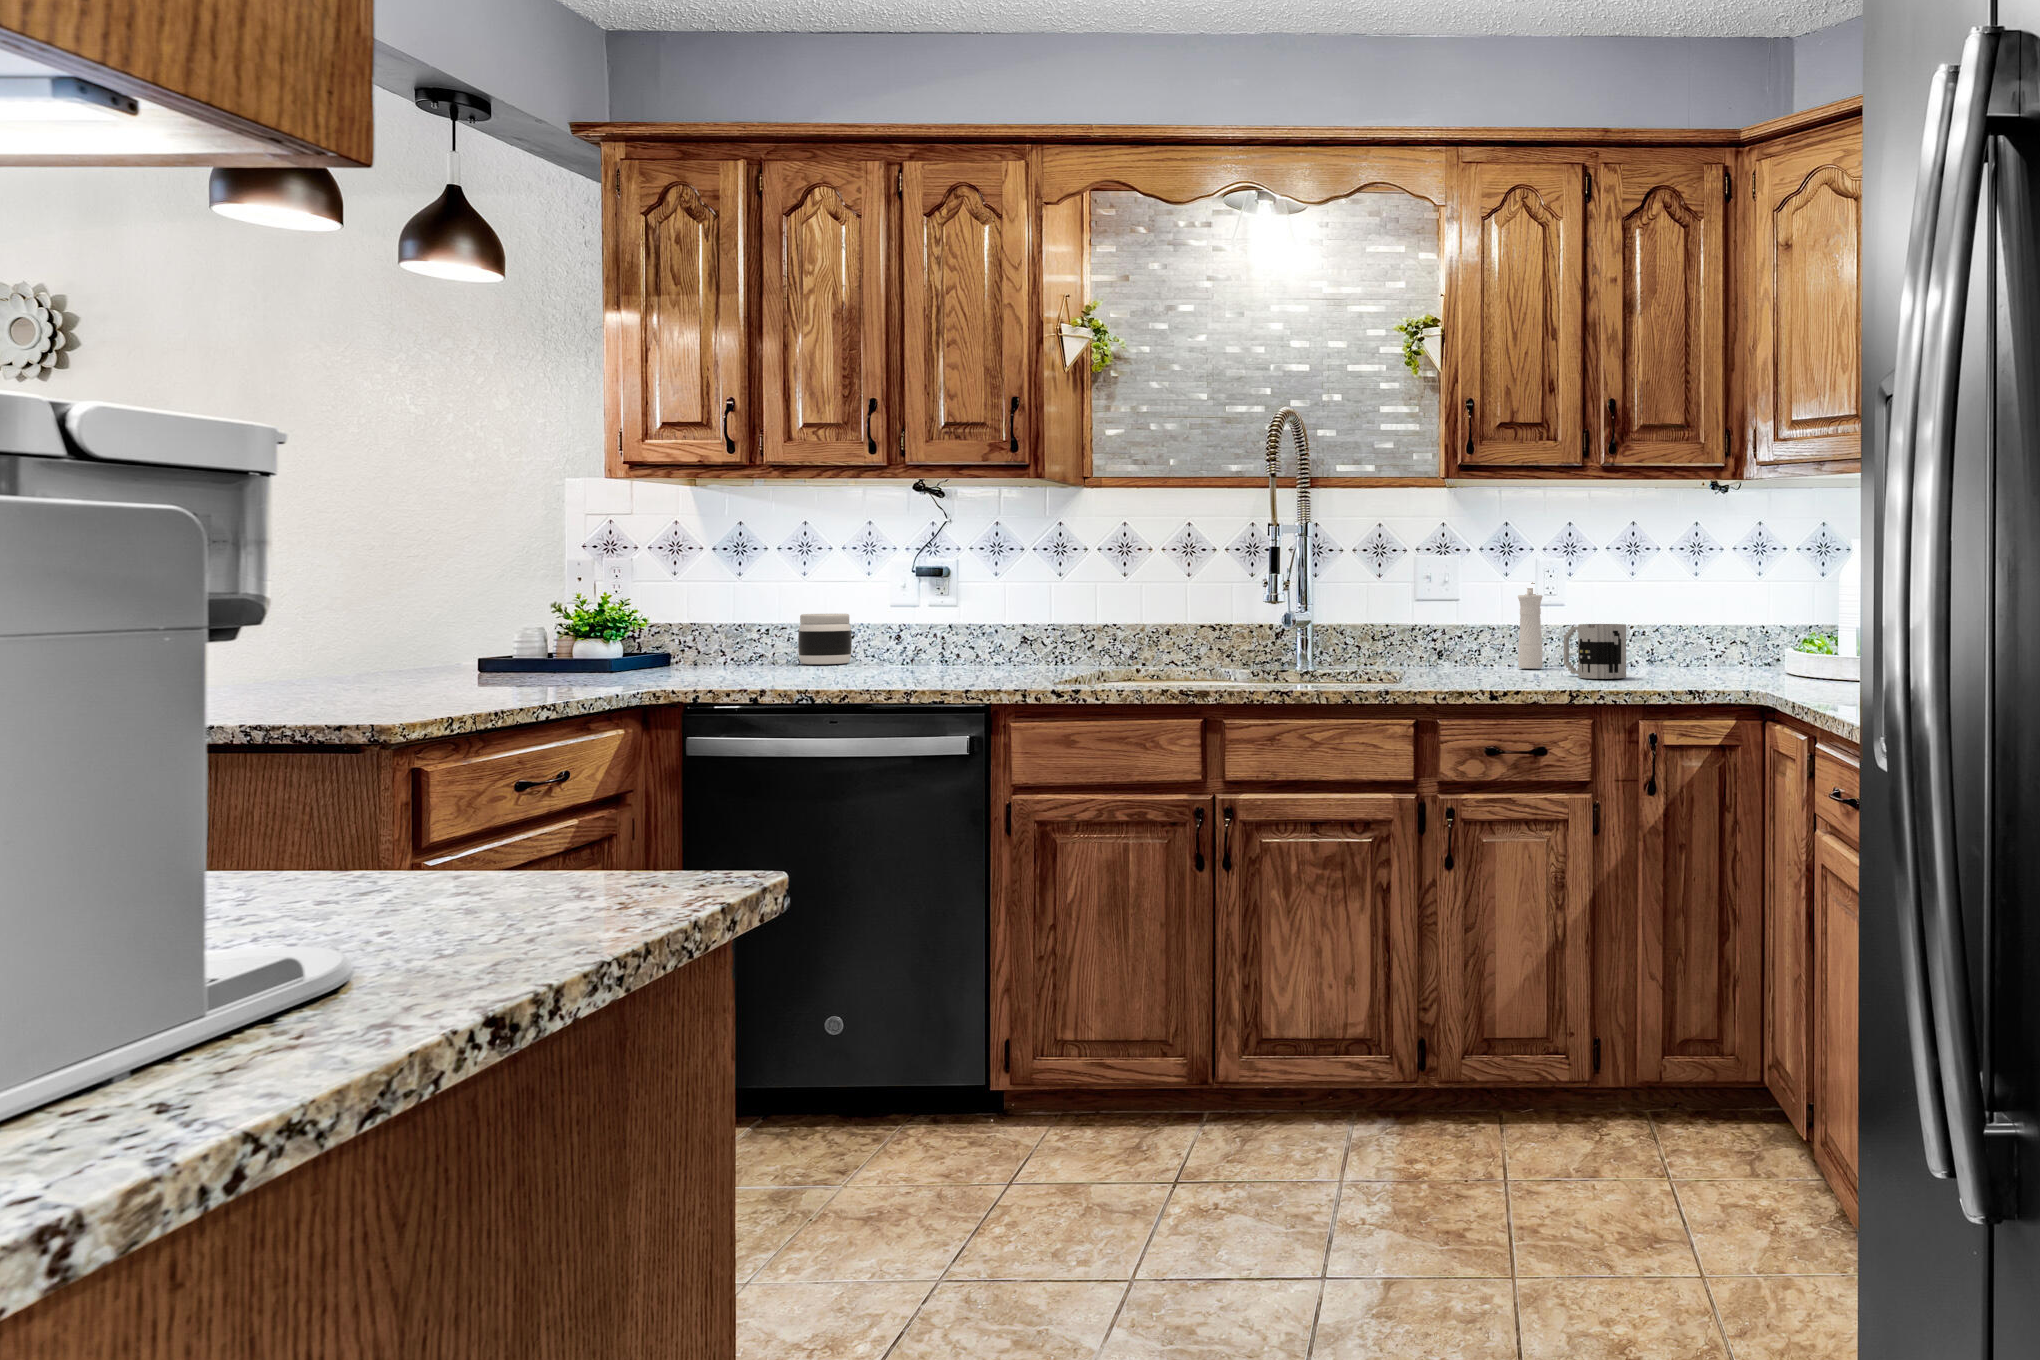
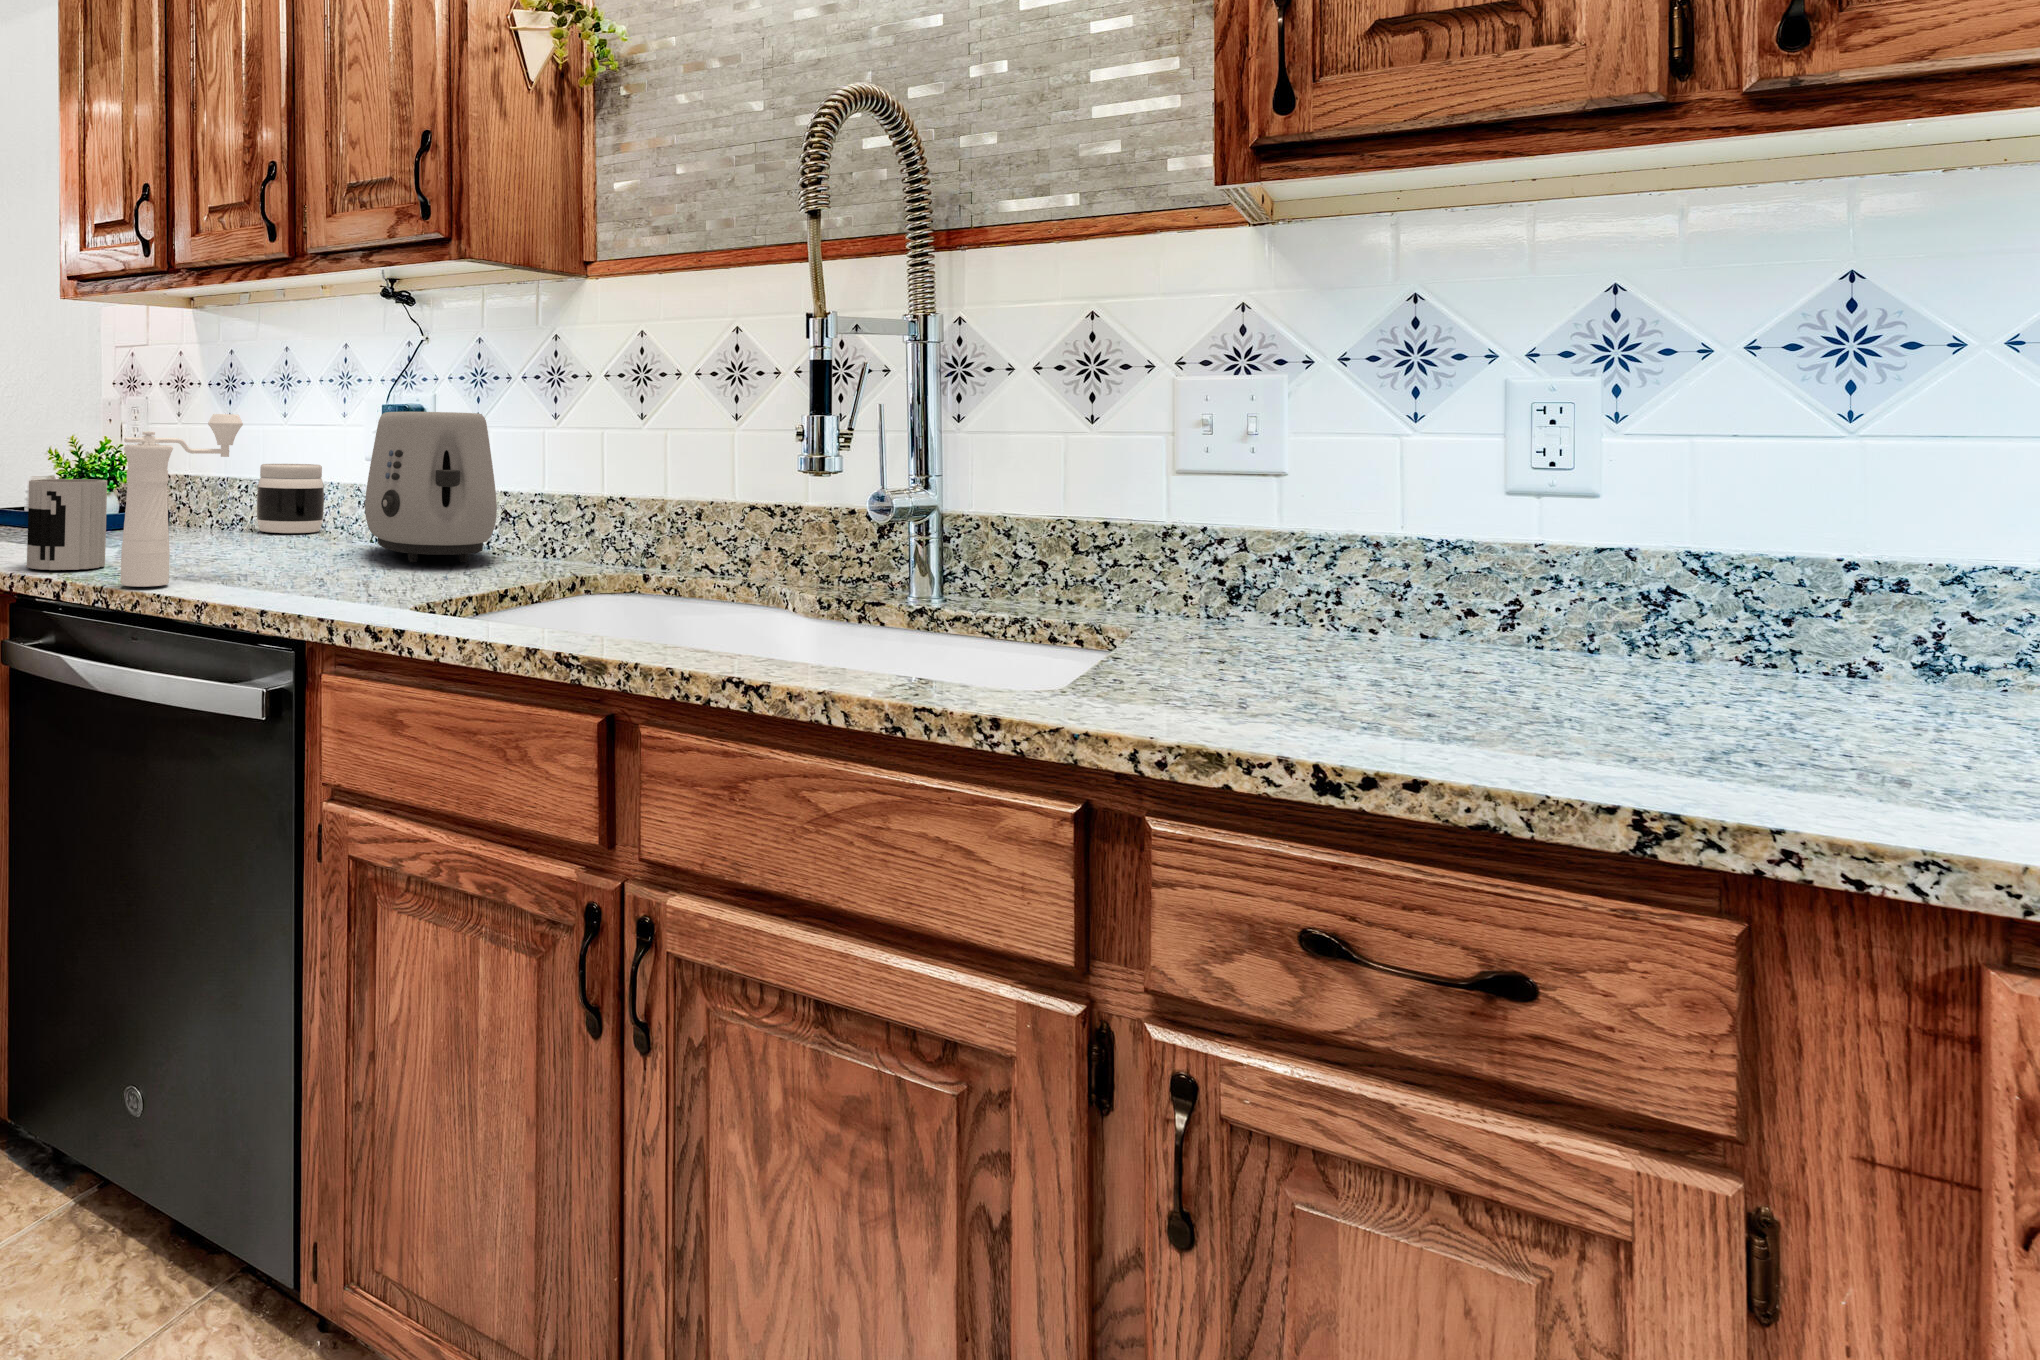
toaster: none [930,574,1038,670] -> present [365,412,497,562]
pepper mill: present [1518,582,1543,668] -> present [121,414,243,587]
mug: present [1564,624,1626,679] -> present [27,479,107,570]

